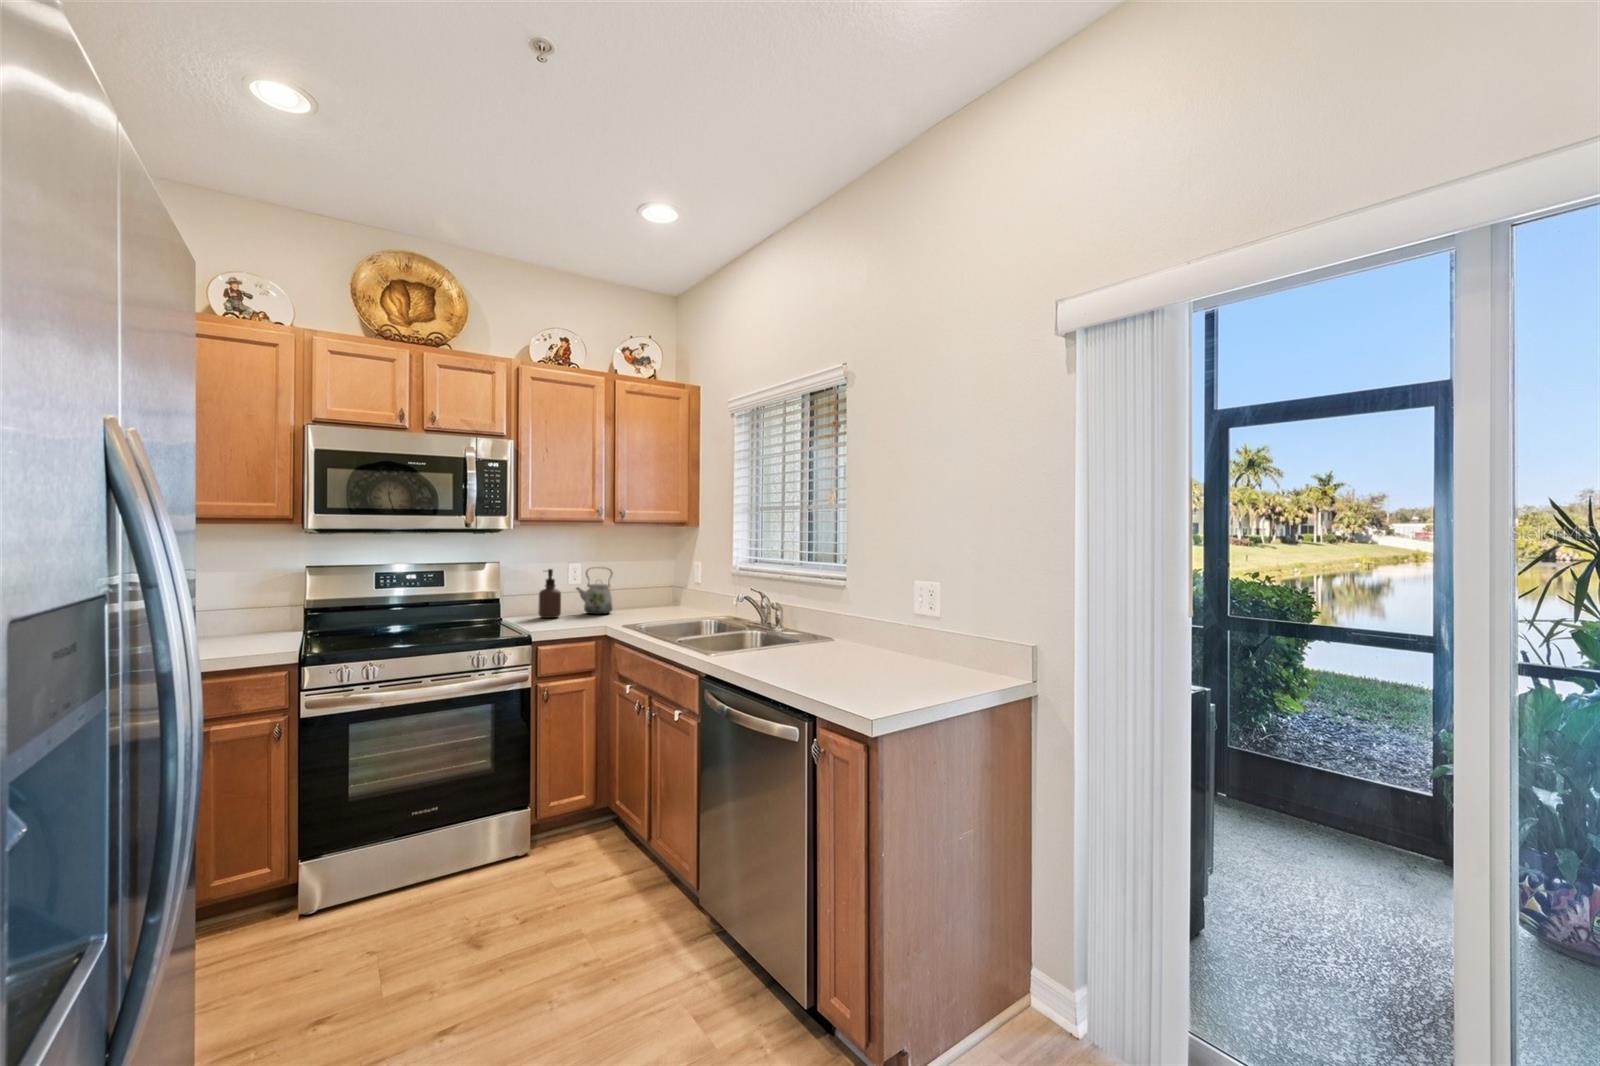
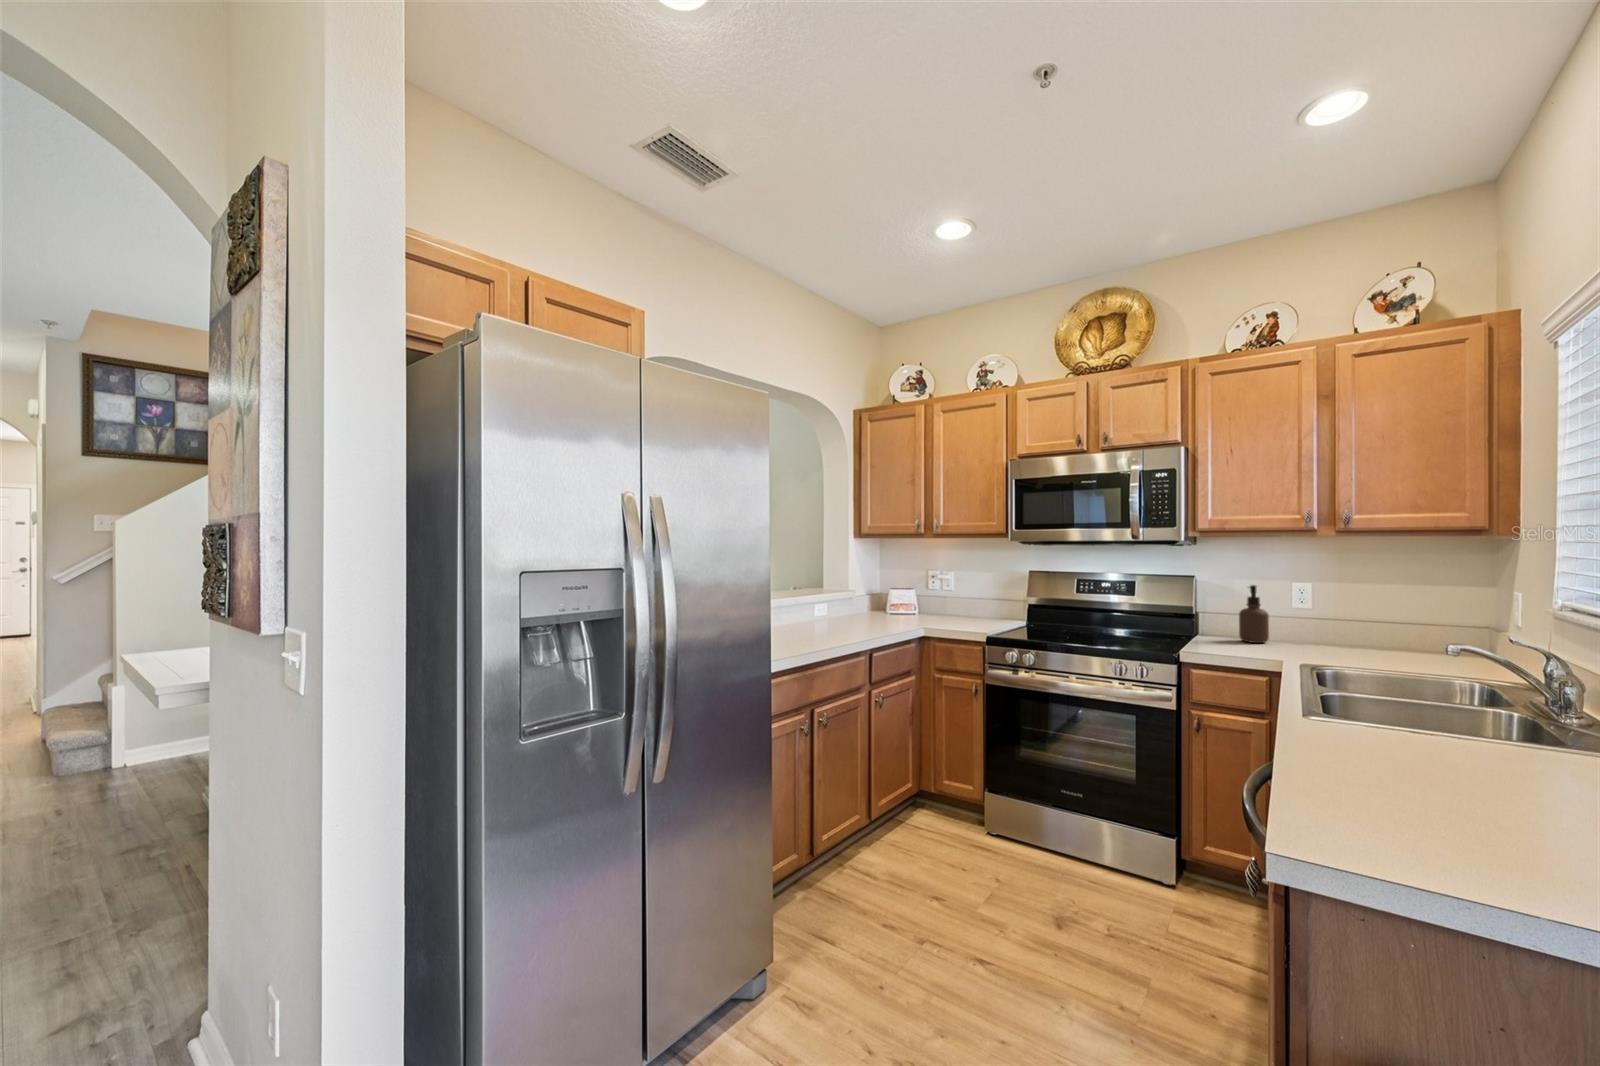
kettle: present [576,569,613,614] -> none [1300,587,1354,648]

